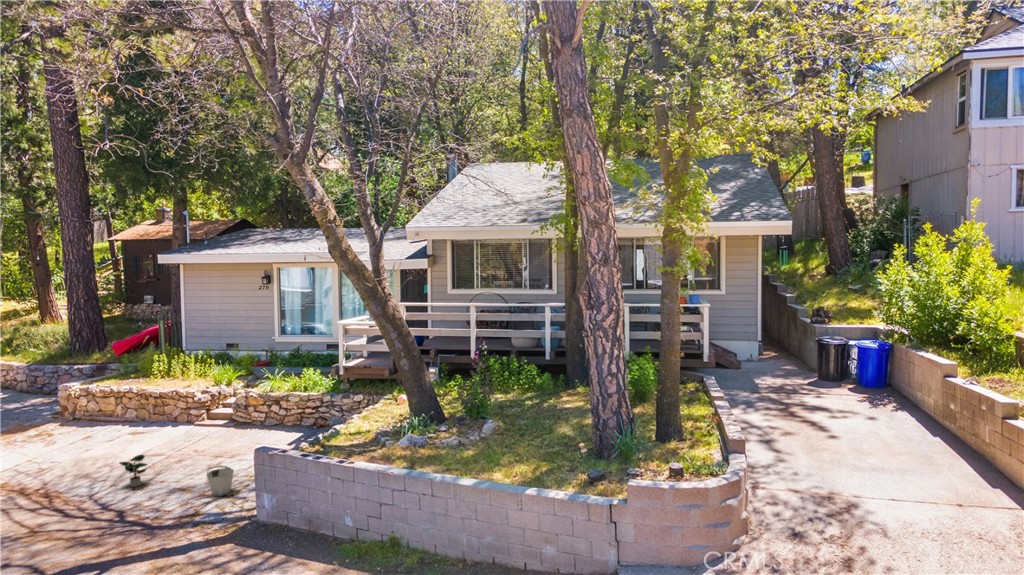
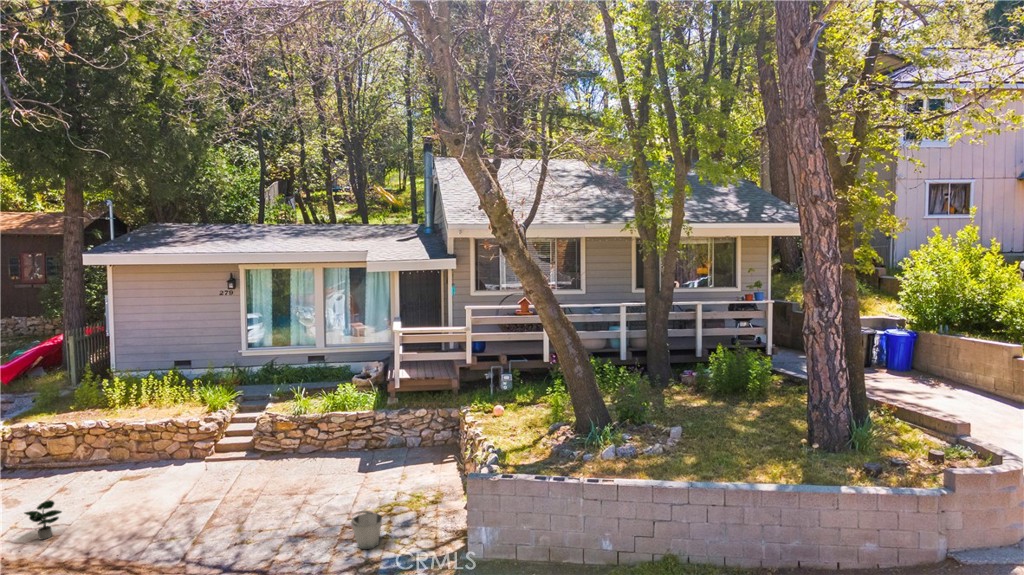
potted plant: present [119,455,147,487] -> present [24,500,62,539]

